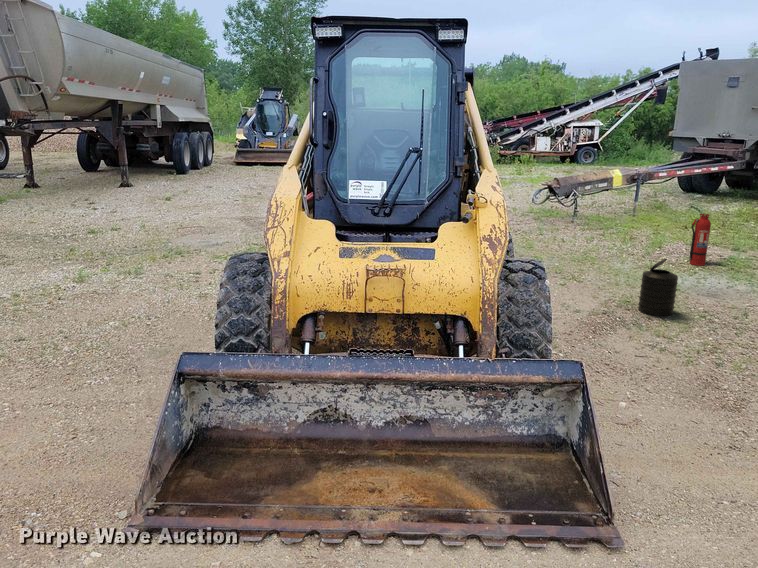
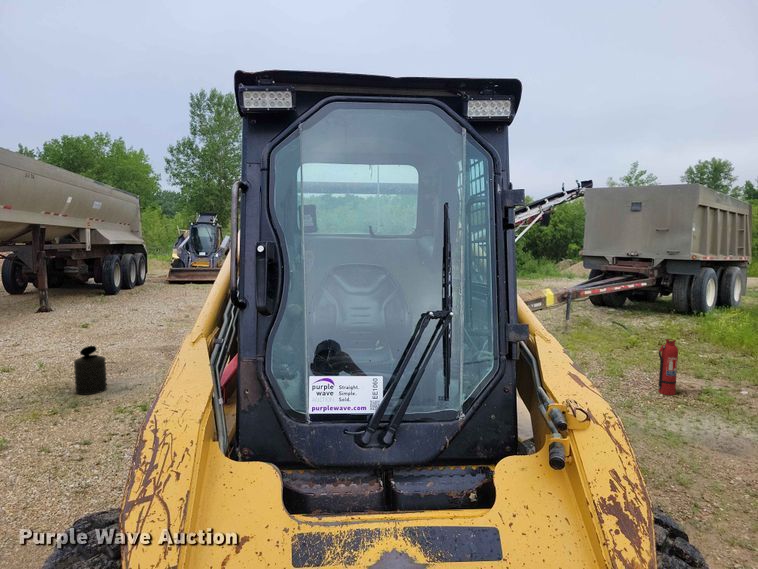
trash can: present [638,259,678,316] -> present [74,346,107,395]

